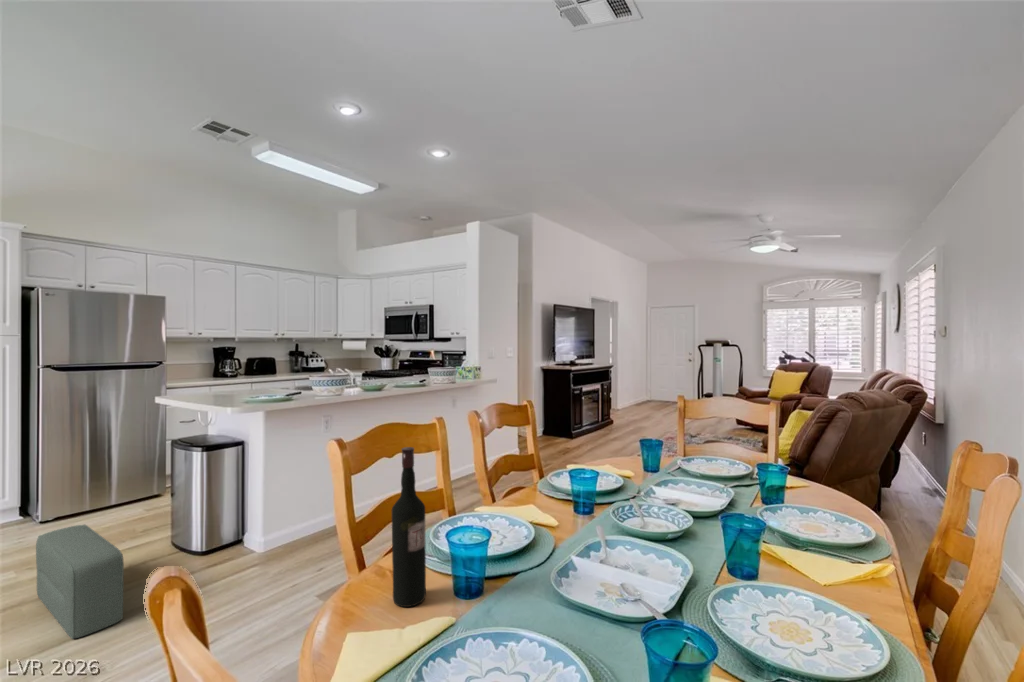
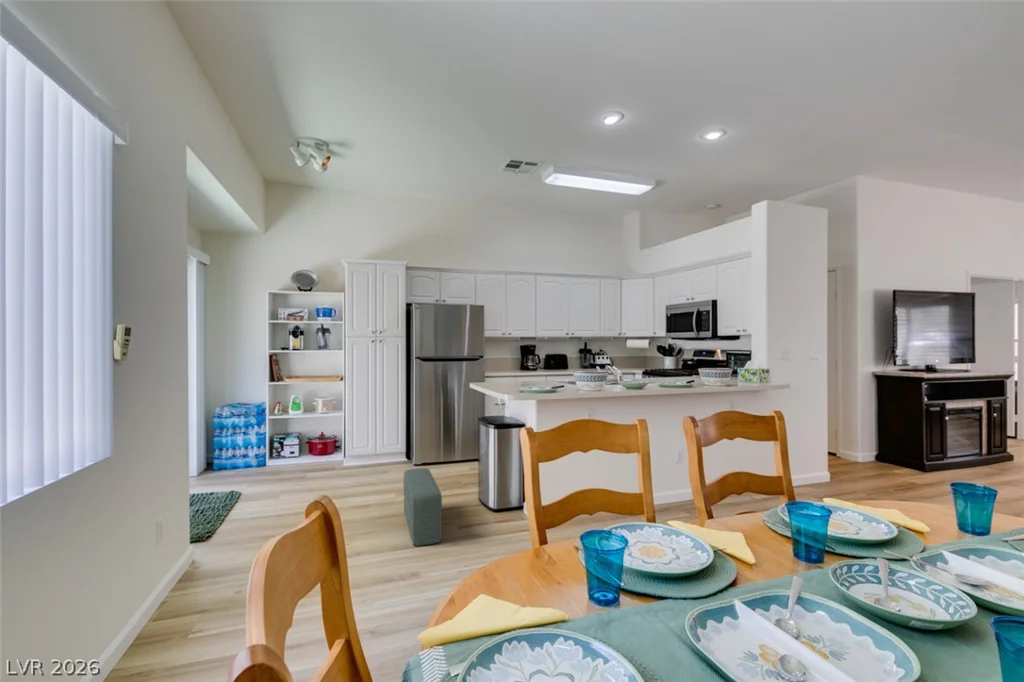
wine bottle: present [392,447,426,607] -> none [530,438,563,591]

